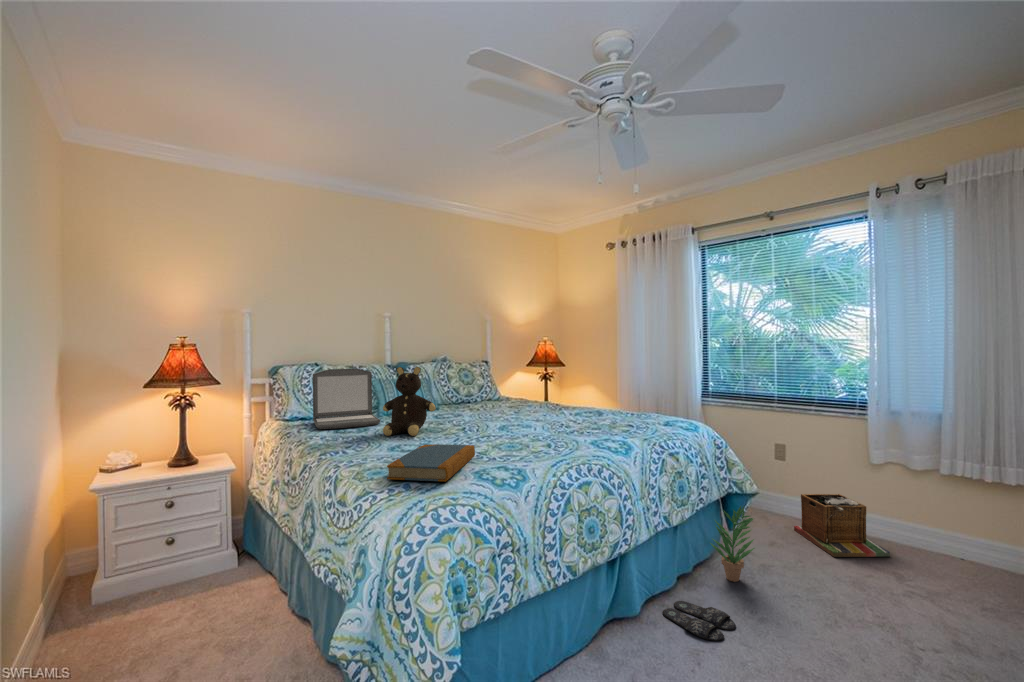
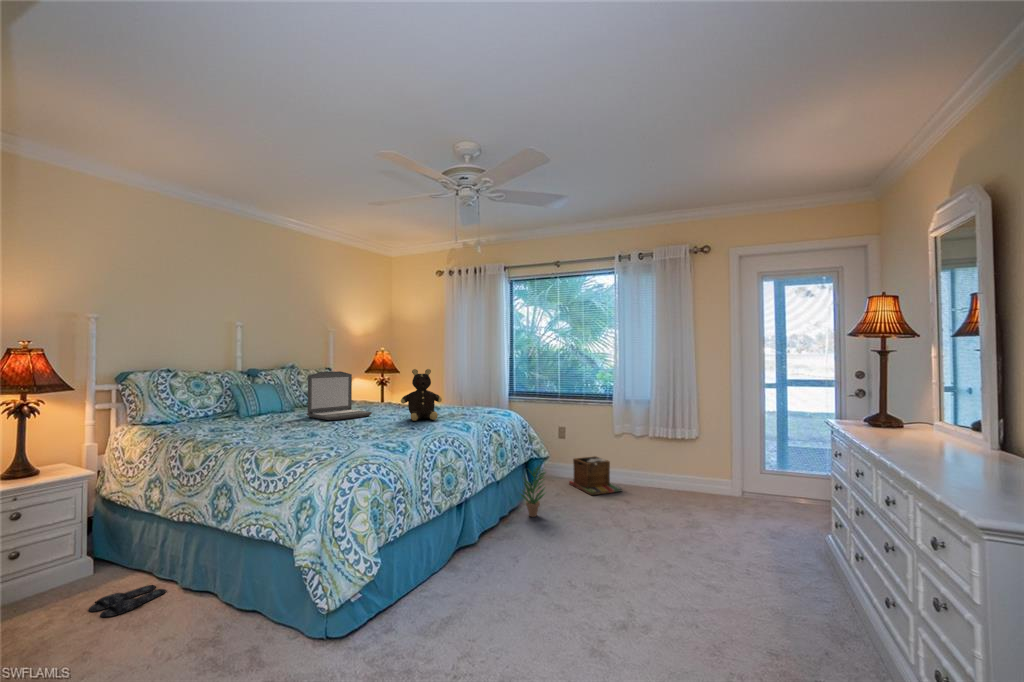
teddy bear: present [383,367,436,436] -> present [401,369,442,421]
laptop: present [313,368,380,429] -> present [307,371,372,420]
book: present [387,444,475,482] -> none [307,429,363,453]
slippers: present [663,601,736,641] -> present [89,585,166,617]

